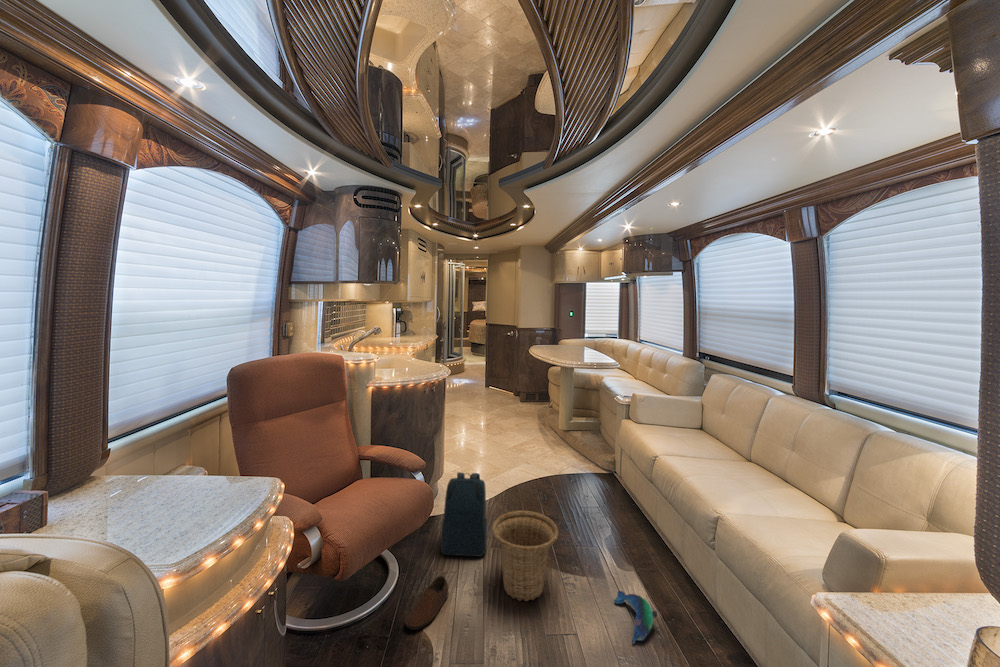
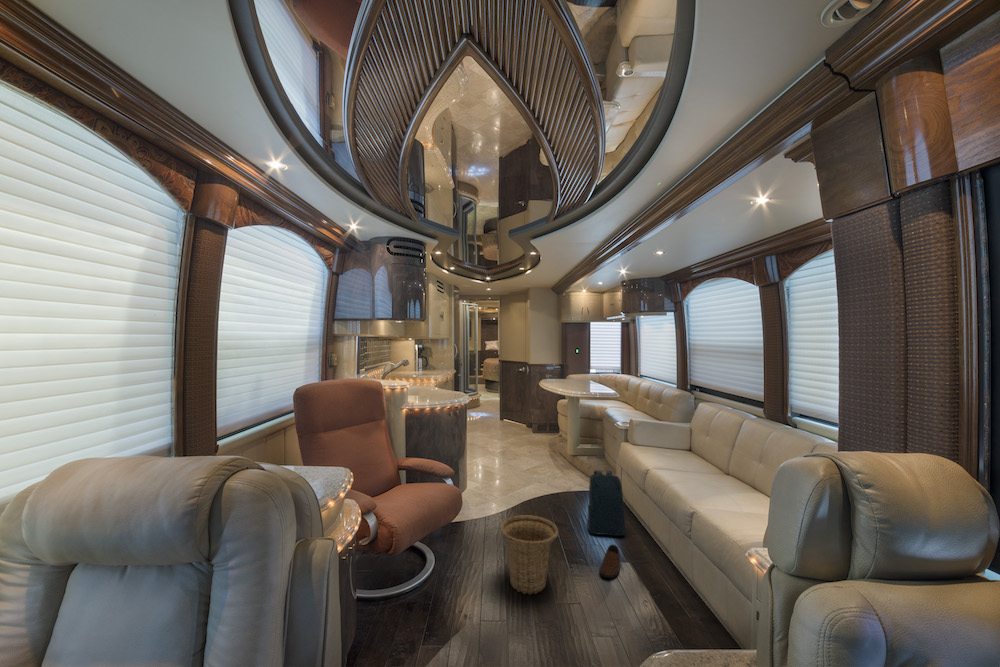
backpack: present [441,472,487,556] -> present [587,470,625,536]
shoe: present [405,576,449,630] -> present [599,545,620,578]
plush toy: present [614,591,657,644] -> none [608,587,645,629]

